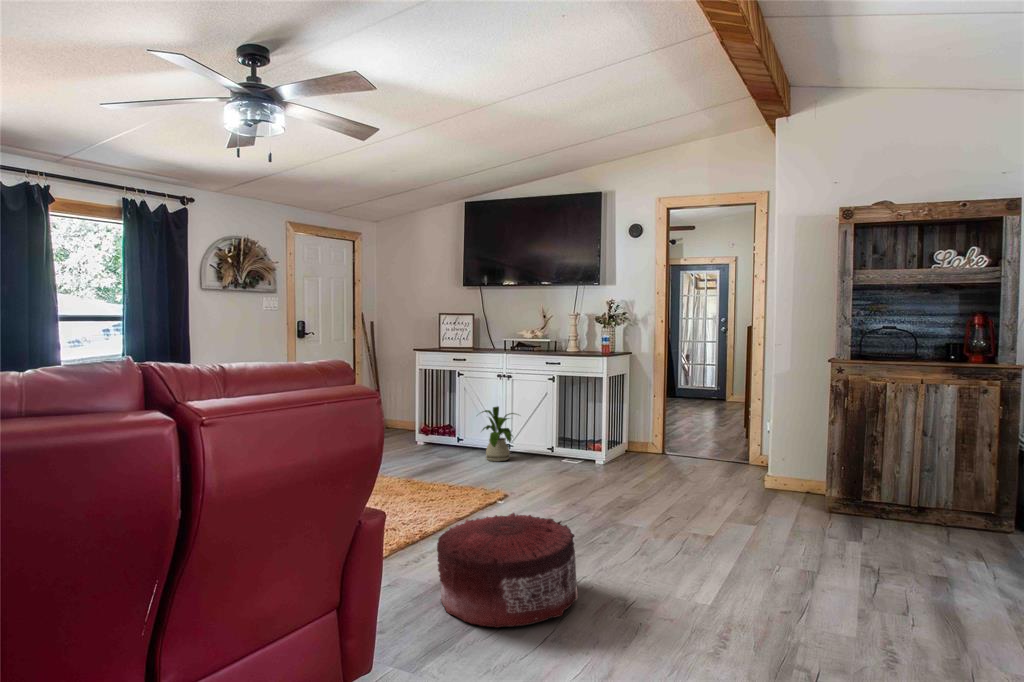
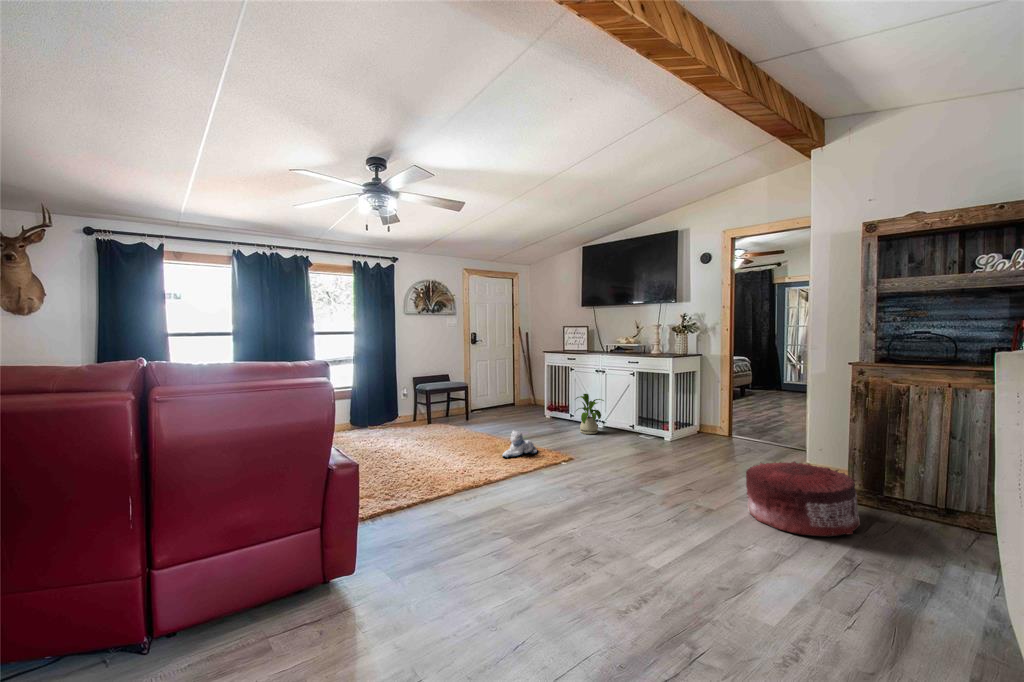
plush toy: none [412,461,455,501] -> present [502,430,537,457]
pouf: present [437,513,578,628] -> present [746,462,860,536]

